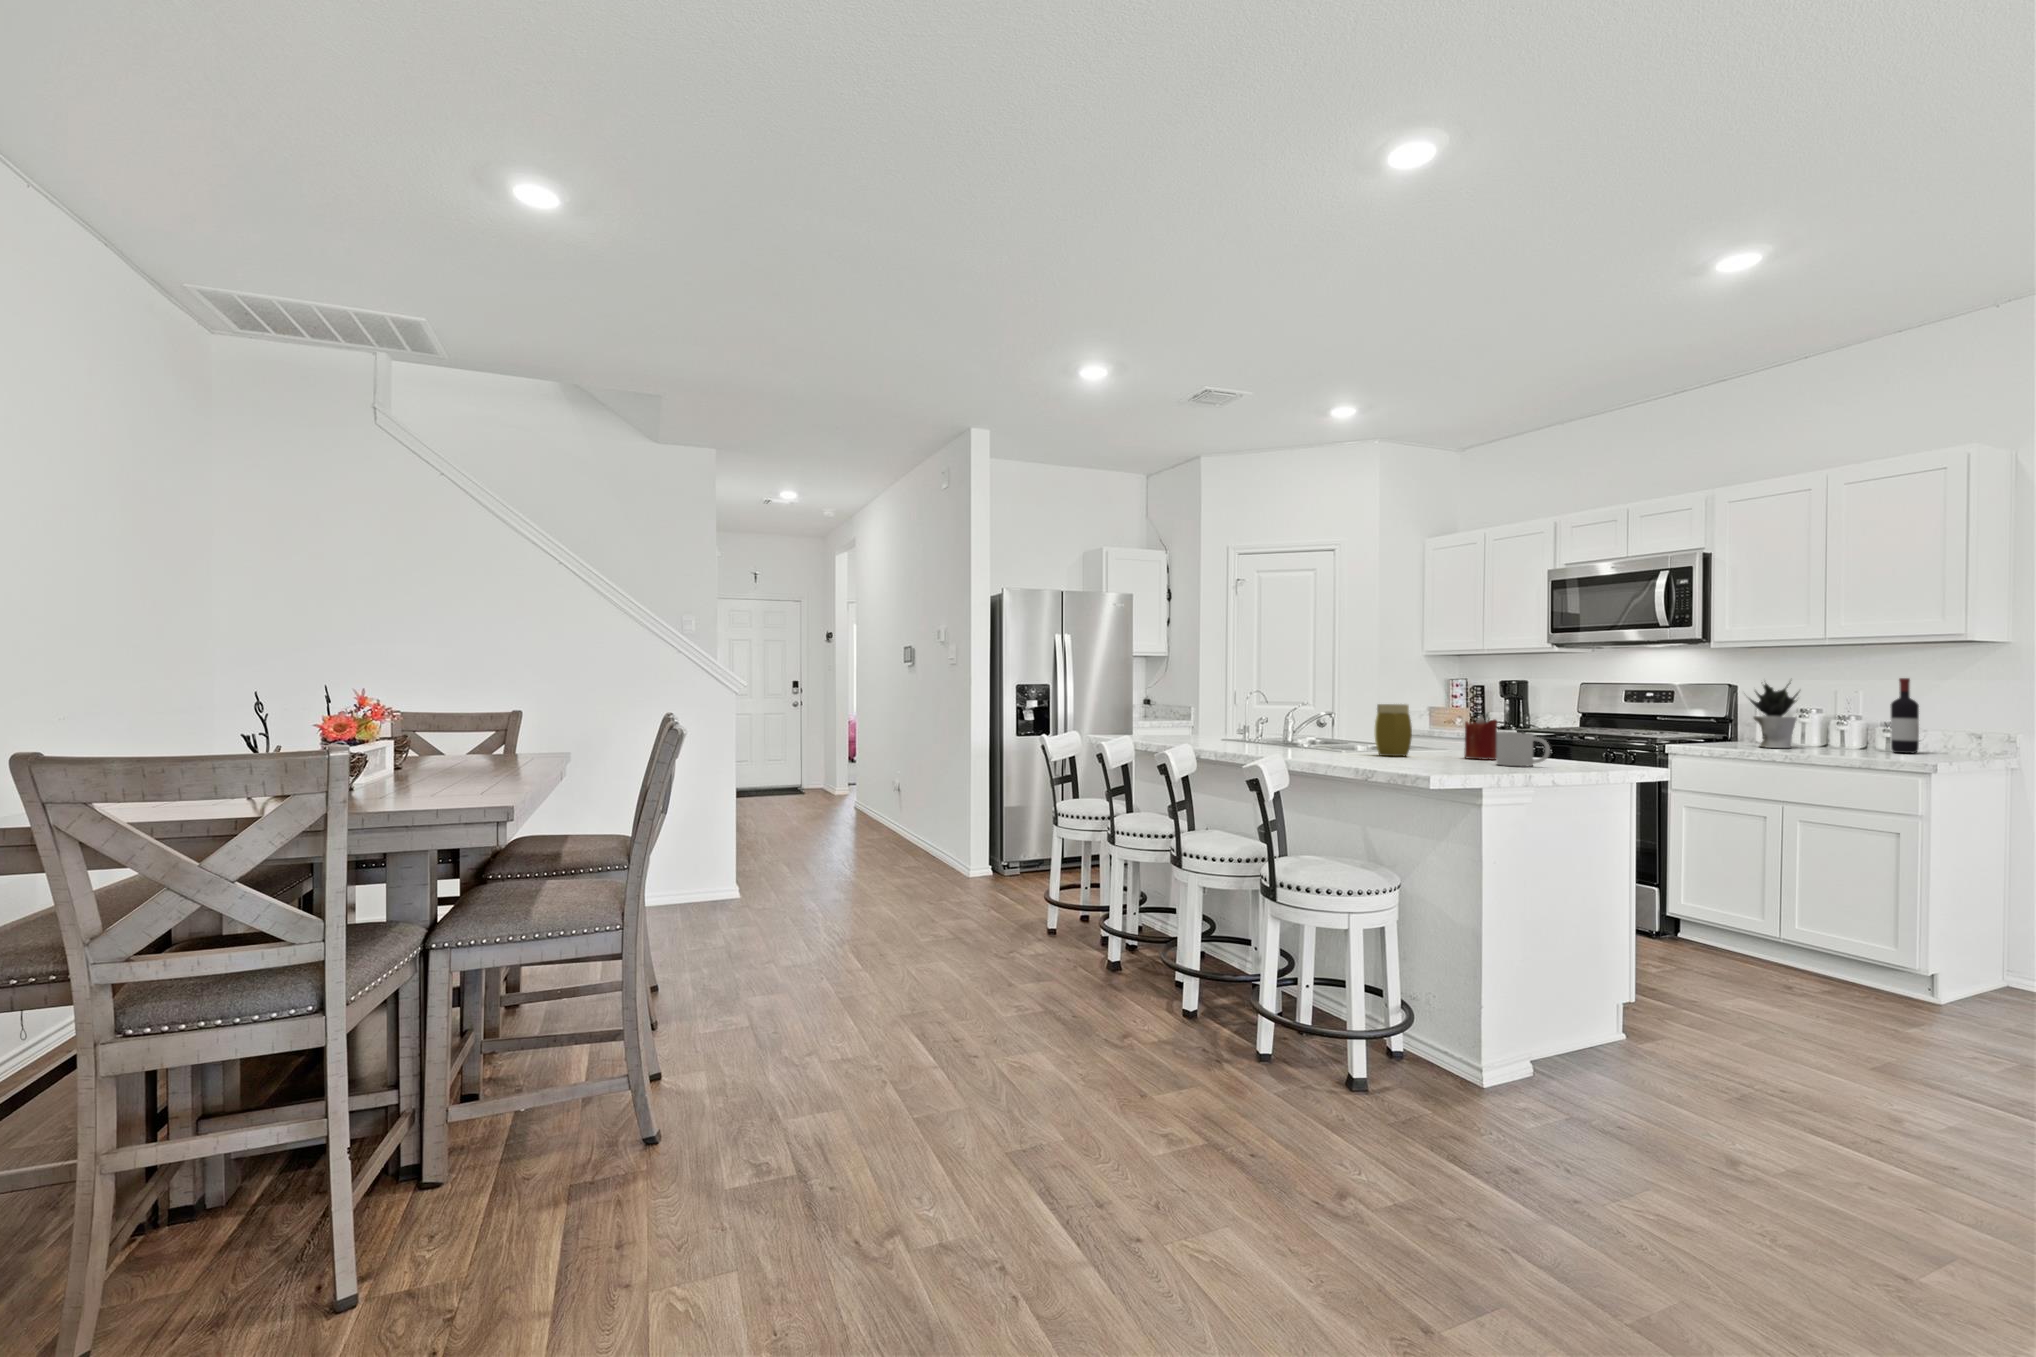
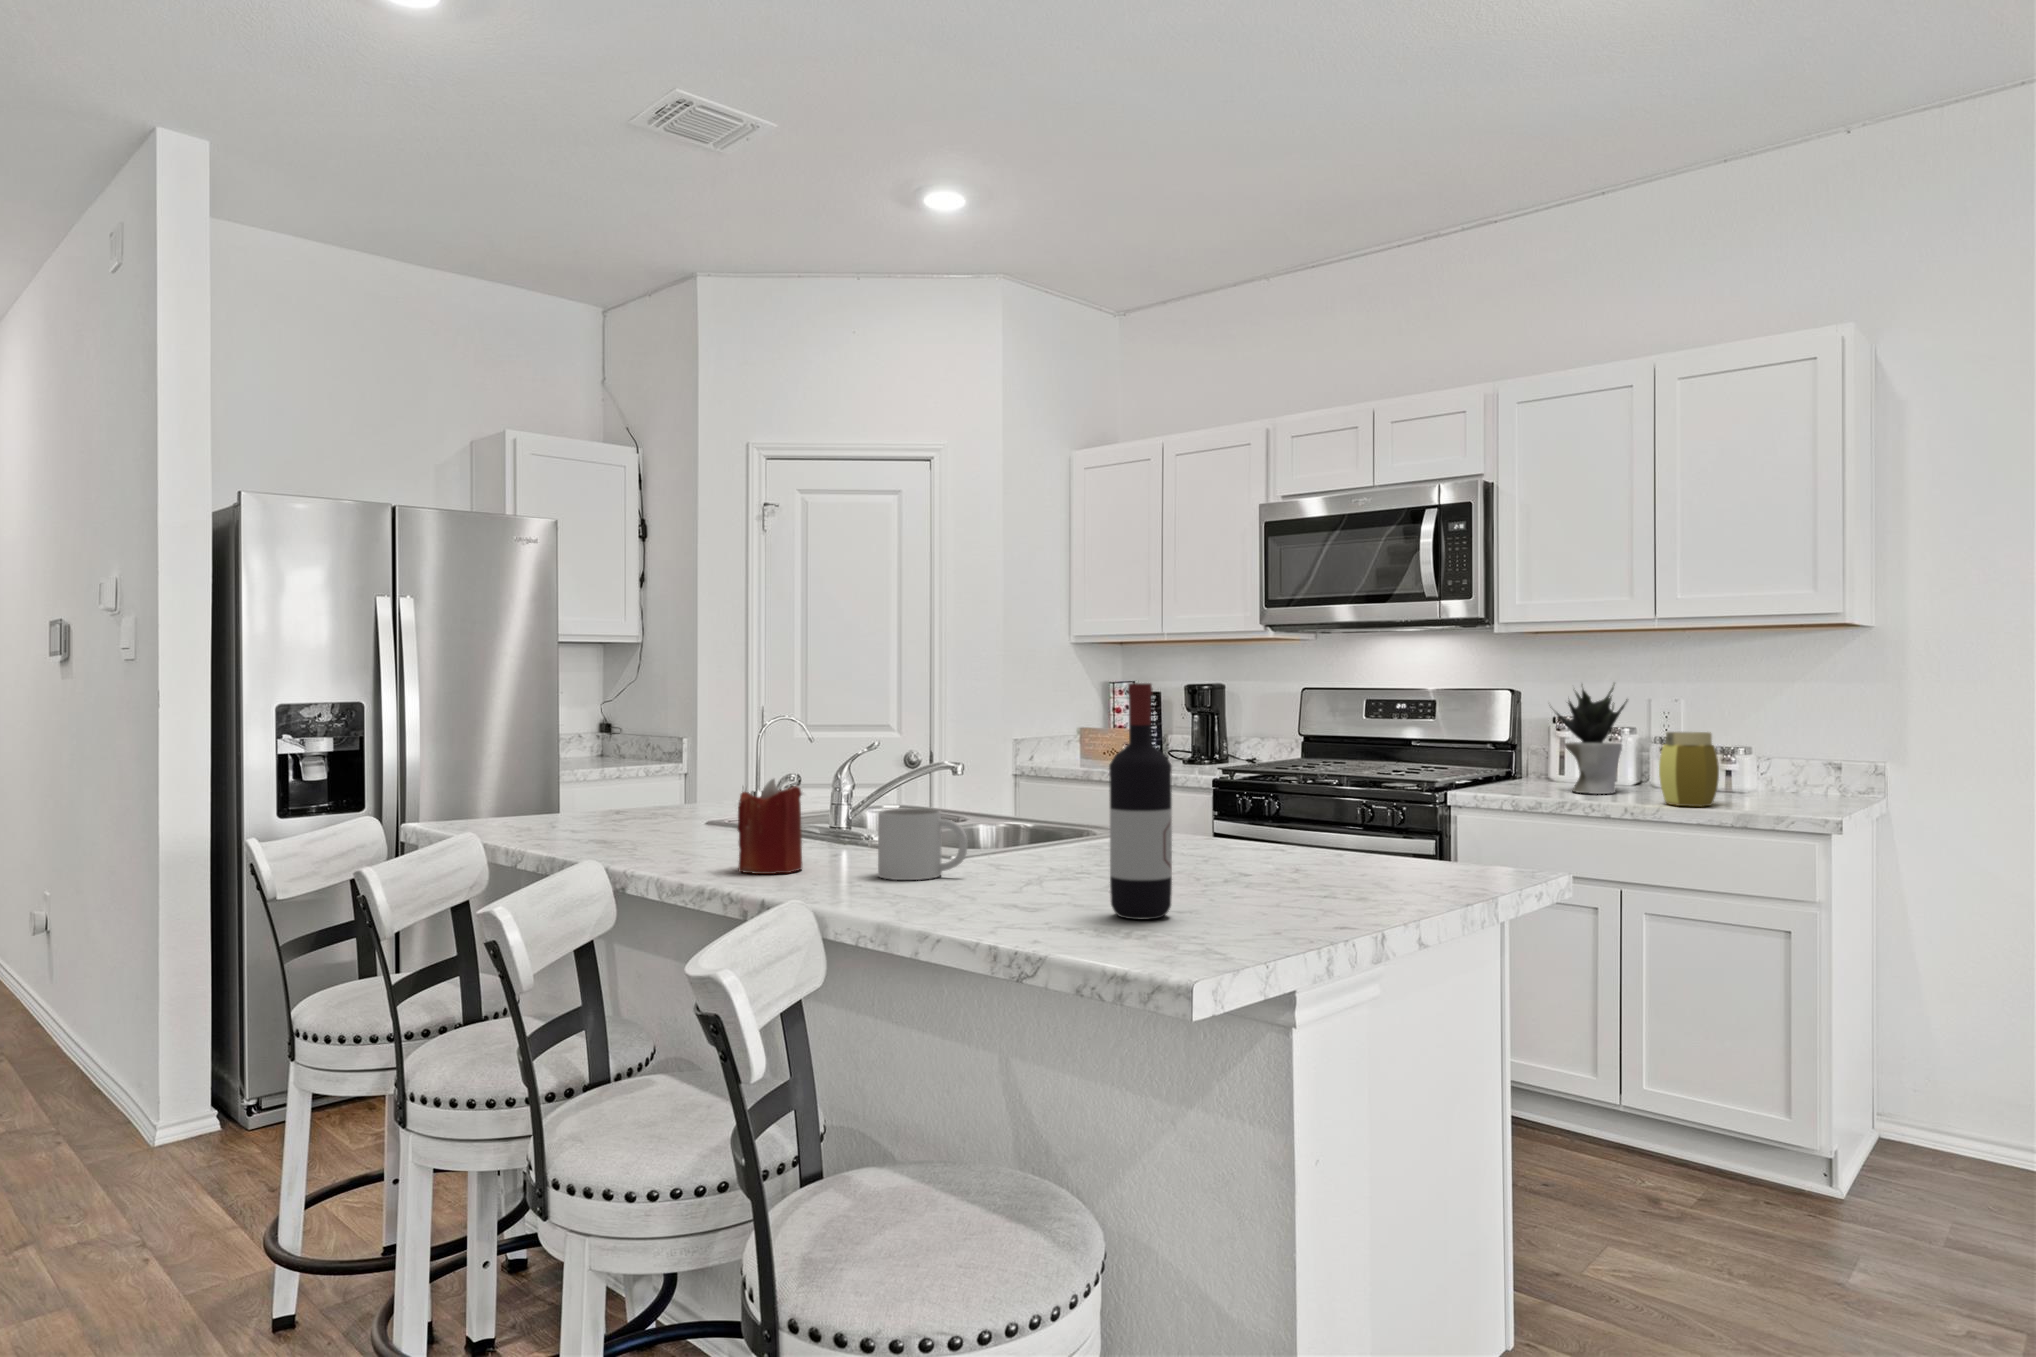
wine bottle: present [1891,678,1919,753] -> present [1109,683,1172,920]
jar: present [1375,704,1412,756] -> present [1659,732,1719,807]
candle: present [1464,716,1497,760] -> present [738,779,802,874]
mug: present [1496,732,1550,766] -> present [878,809,968,880]

